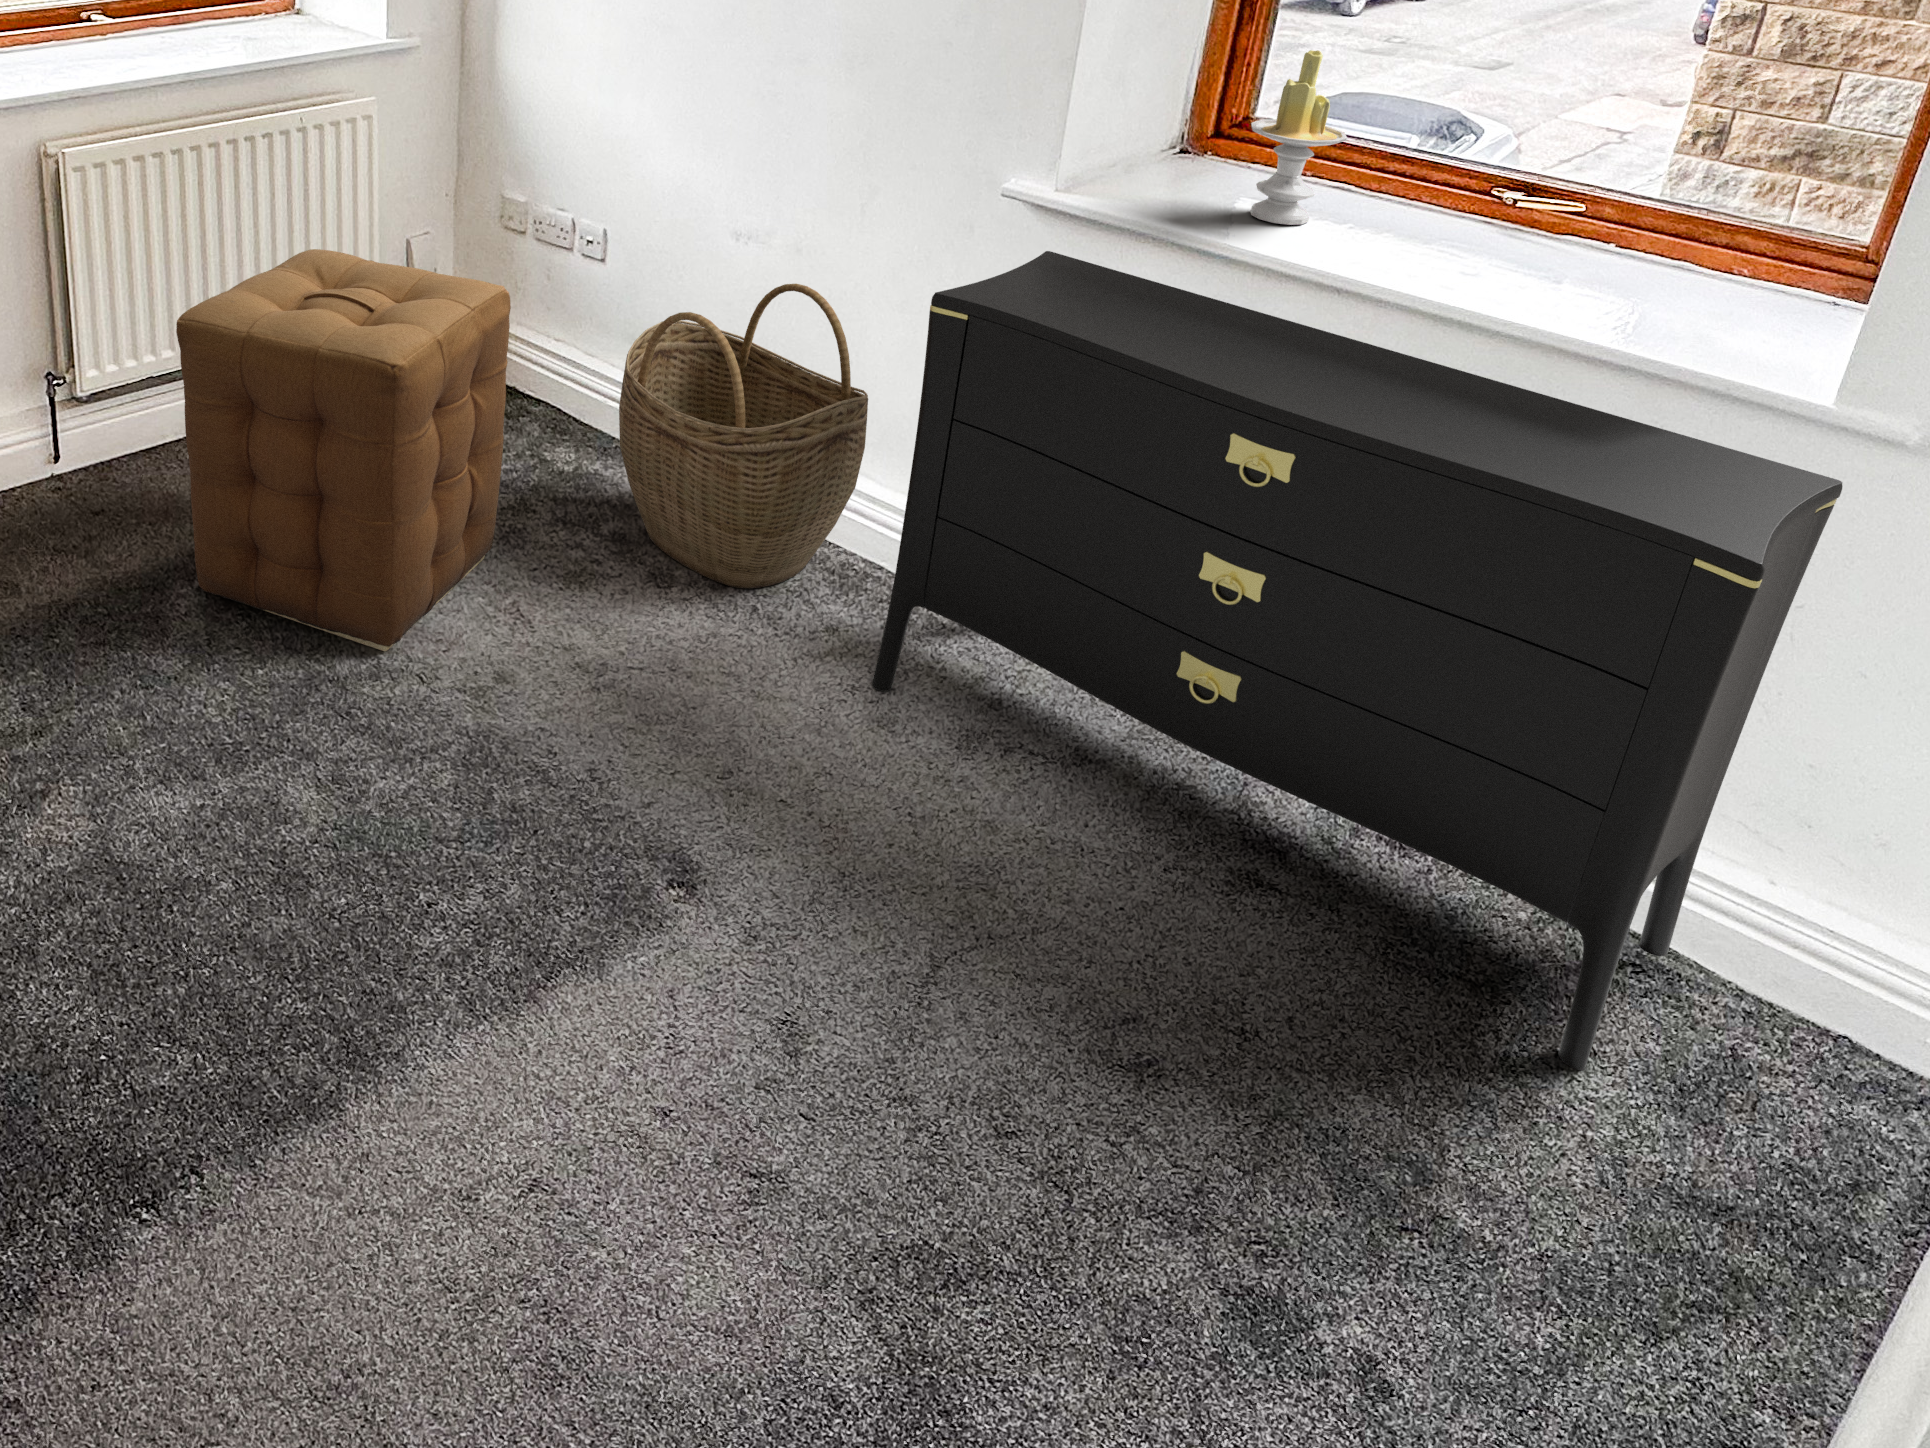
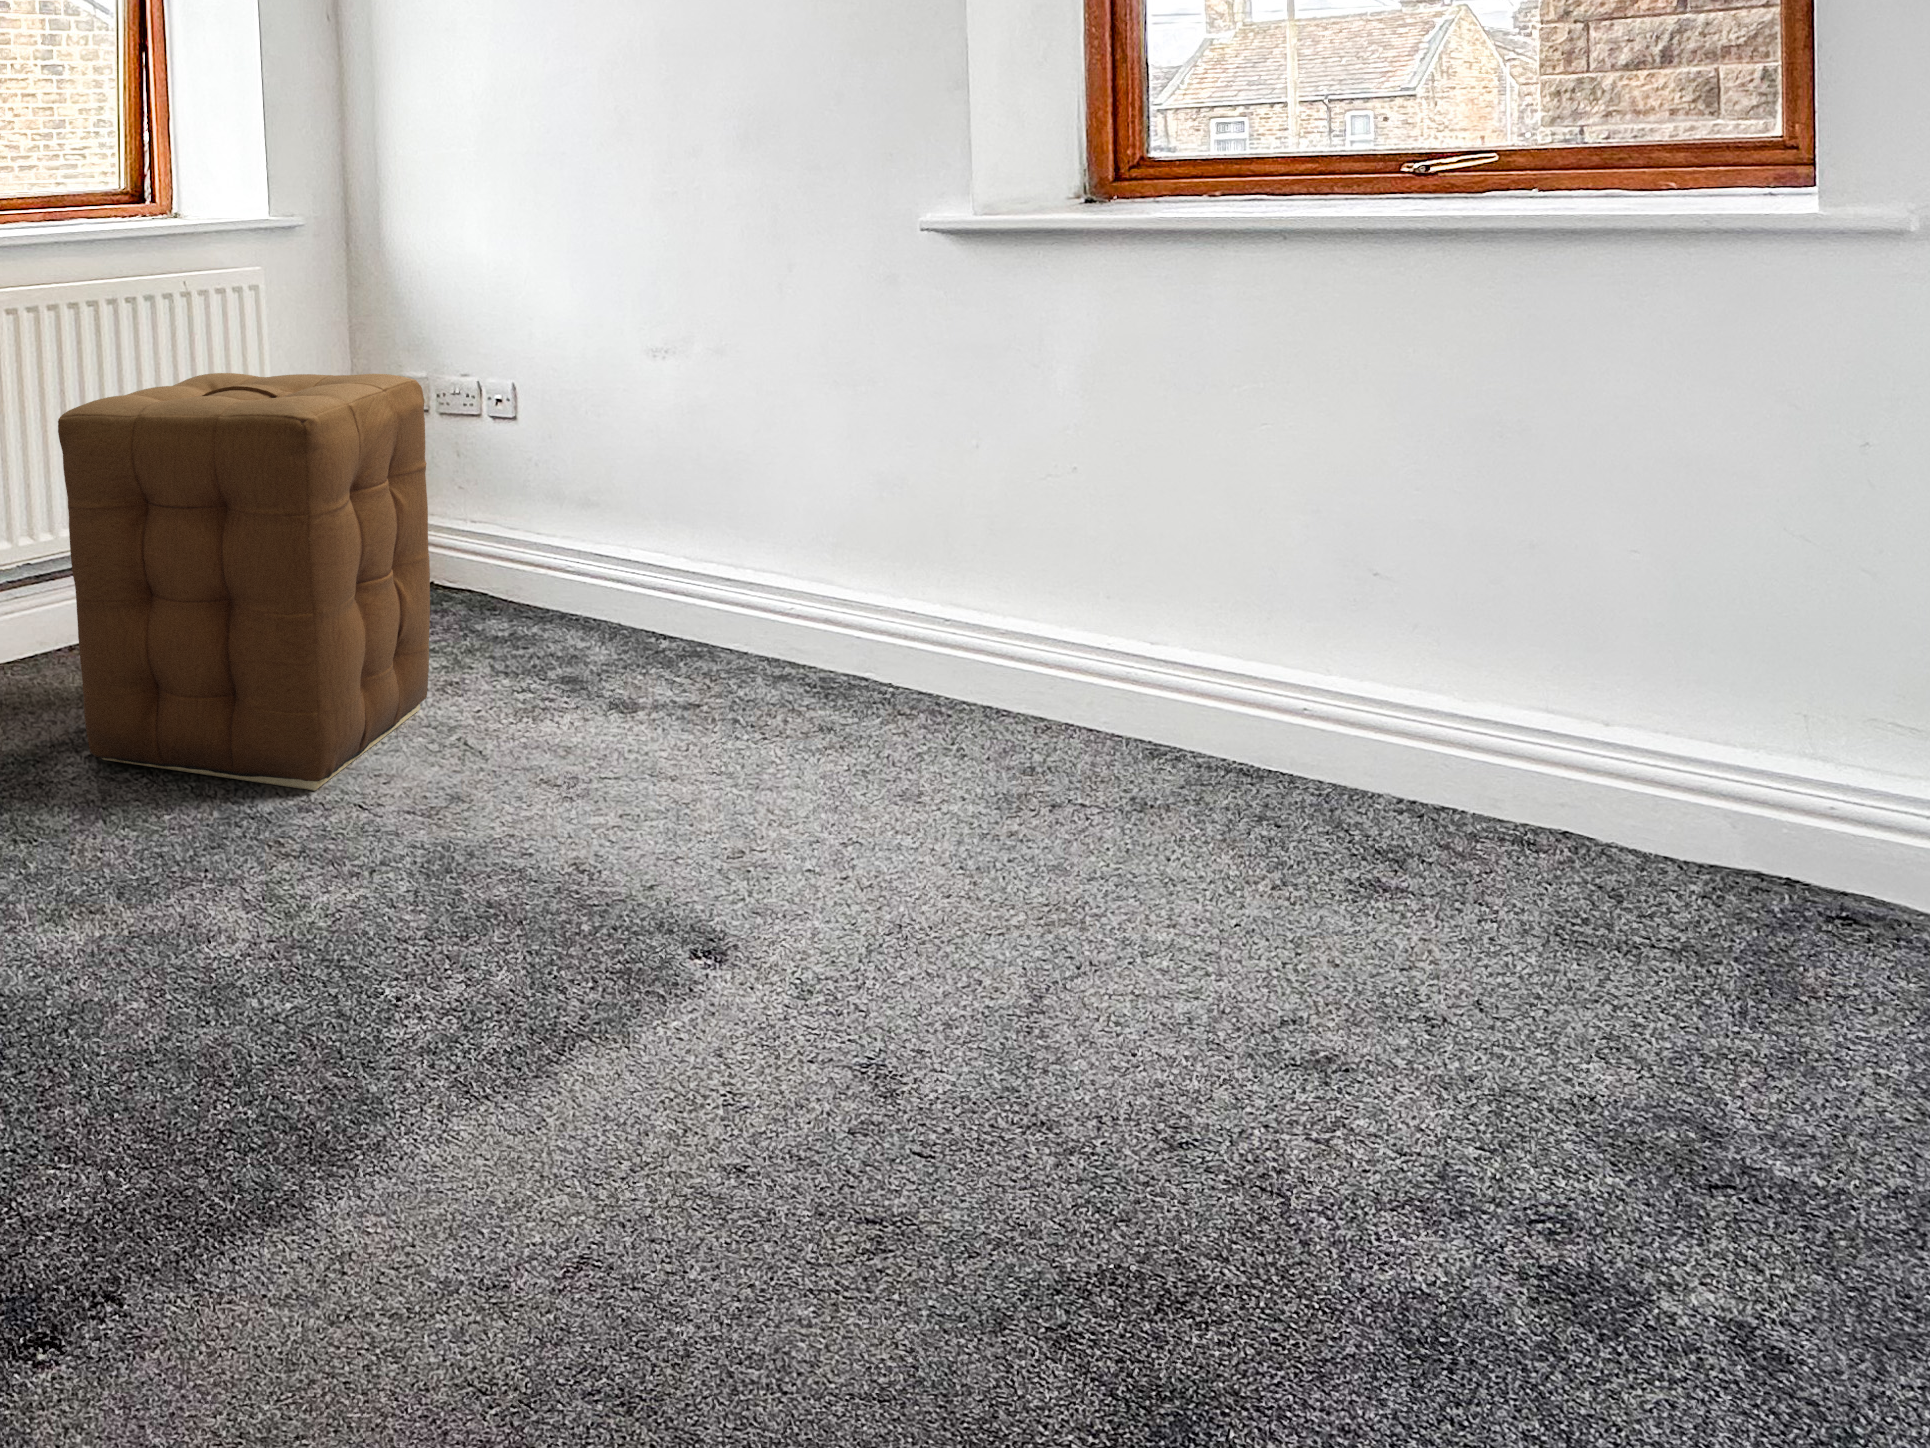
candle: present [1251,50,1347,225] -> none [1152,30,1249,201]
dresser: present [872,251,1842,1071] -> none [872,268,1870,1018]
woven basket: present [619,284,868,589] -> none [553,374,824,710]

